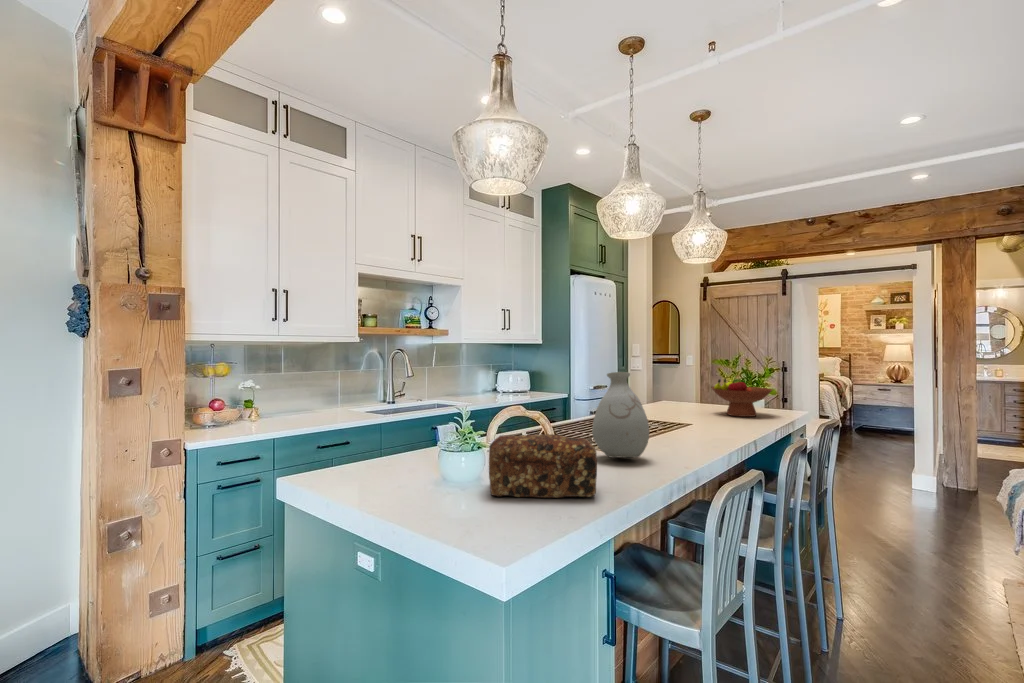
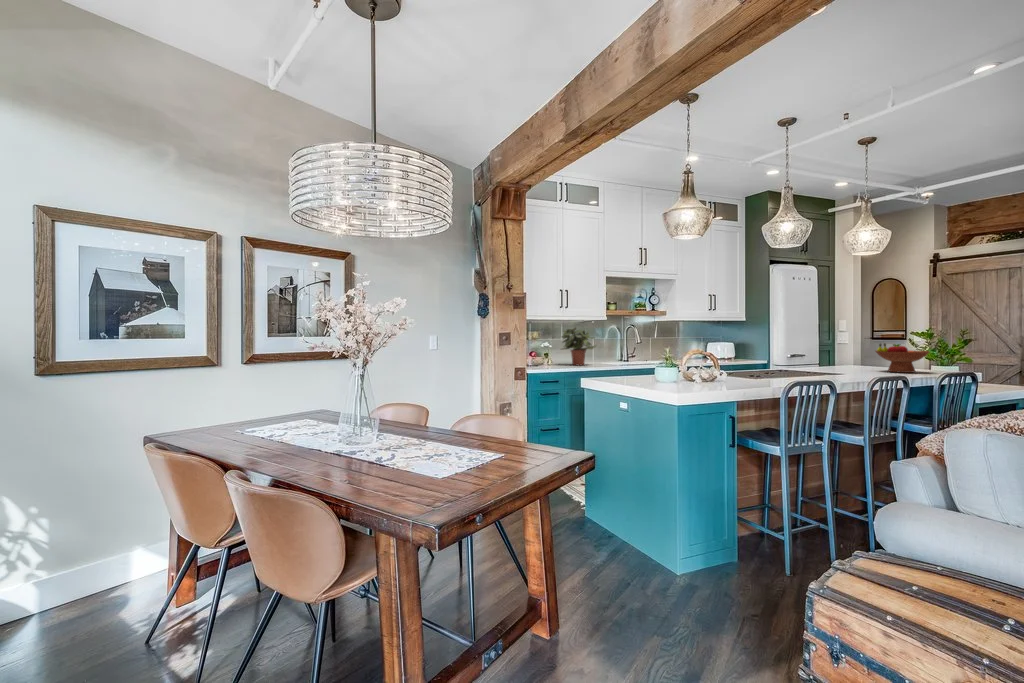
potted plant: none [272,354,340,419] -> present [562,327,596,365]
vase: present [592,372,649,458] -> none [744,332,779,381]
bread loaf: present [489,434,597,498] -> none [677,359,732,387]

